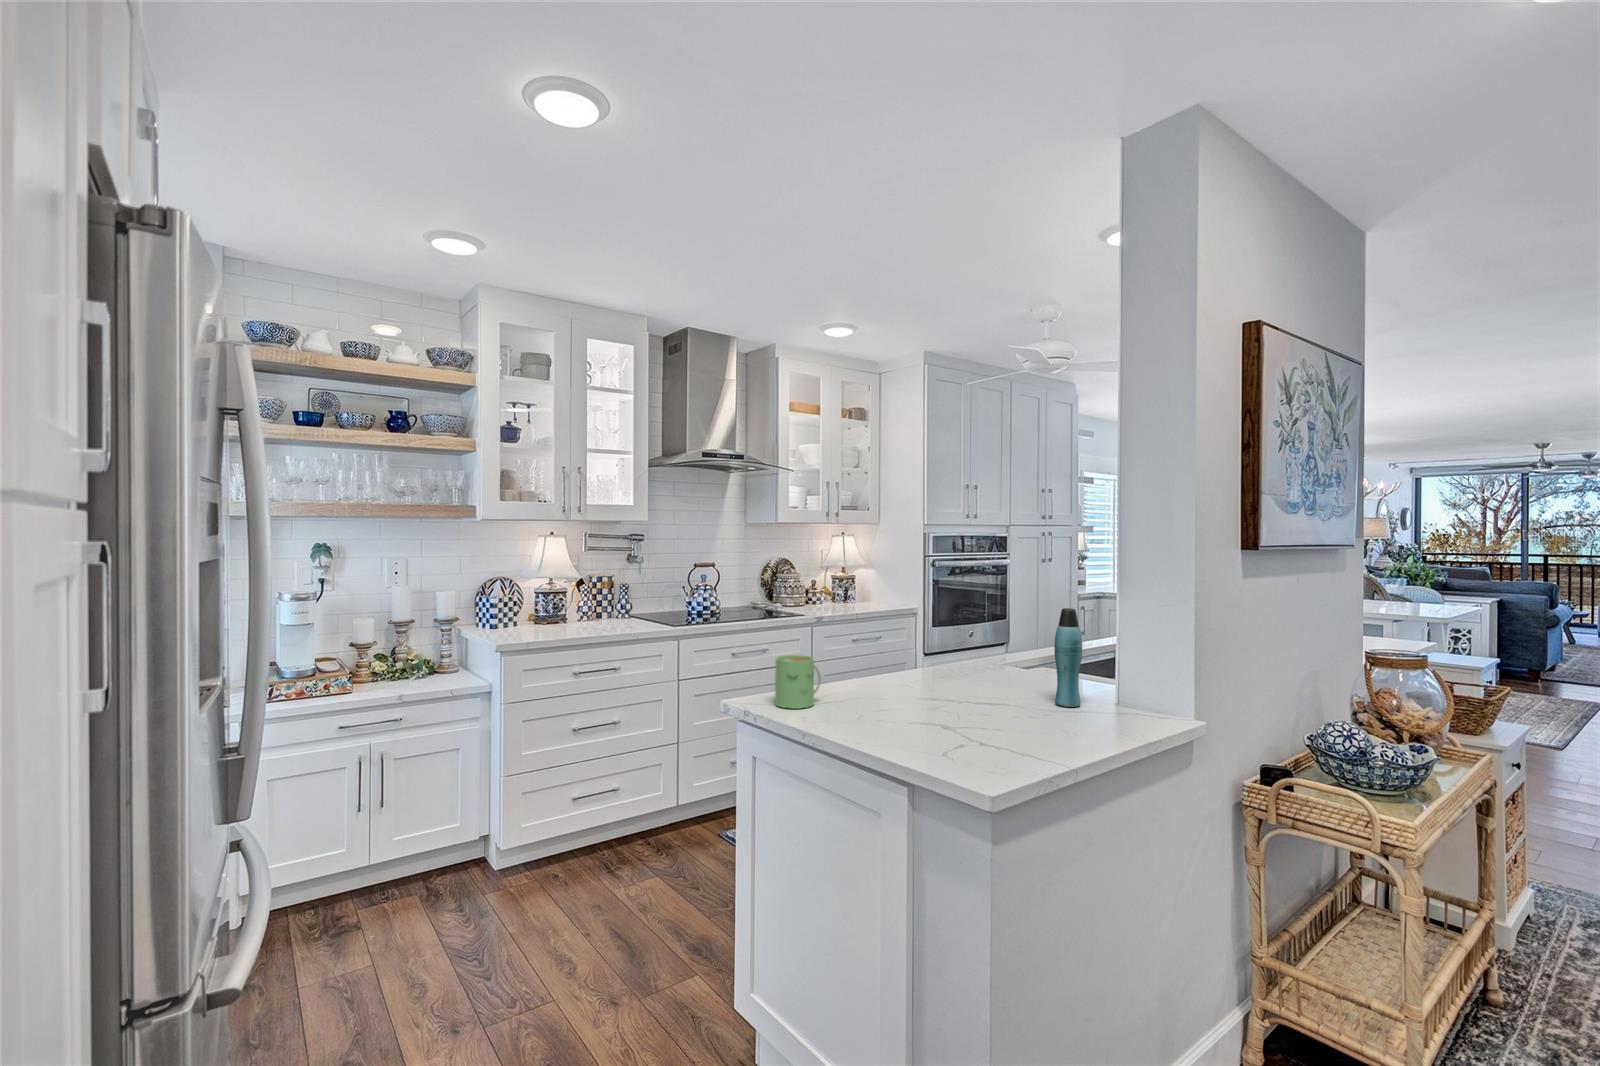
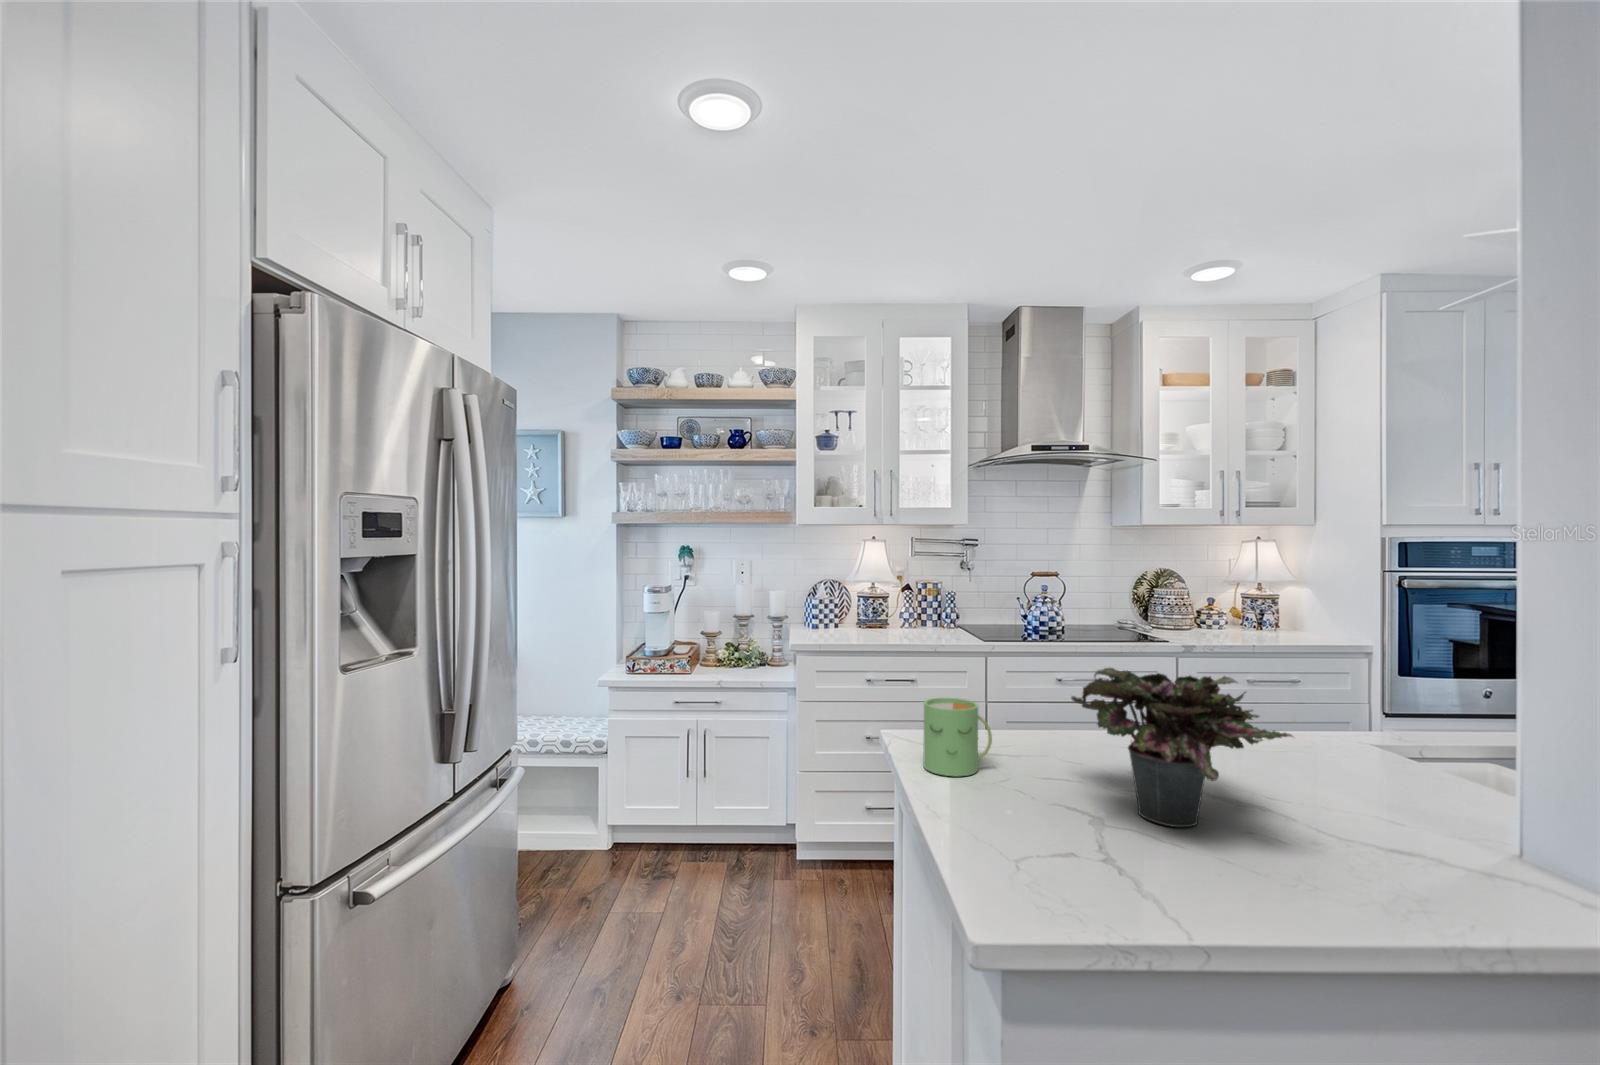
bottle: present [1054,608,1082,707] -> none [1437,682,1512,895]
potted plant: none [871,619,1006,708] -> present [1071,668,1293,827]

